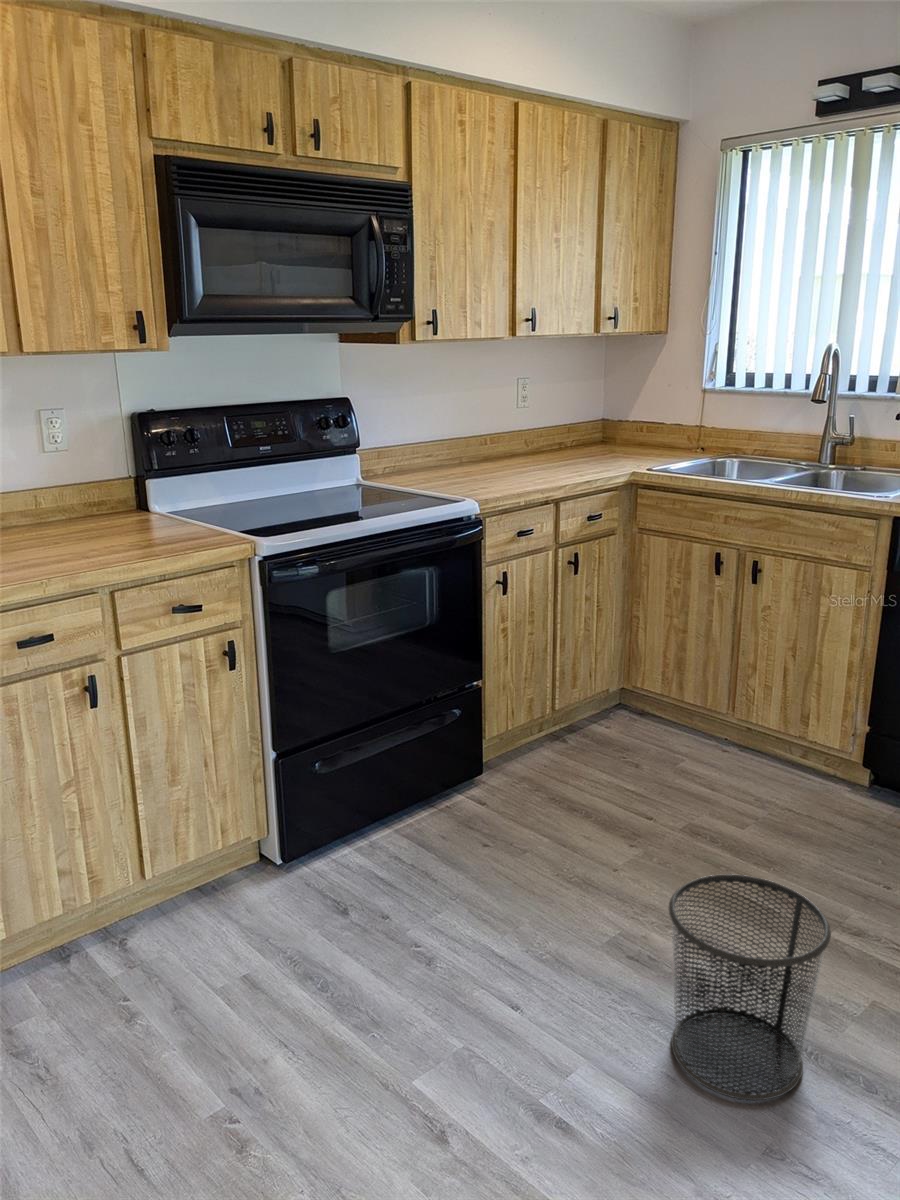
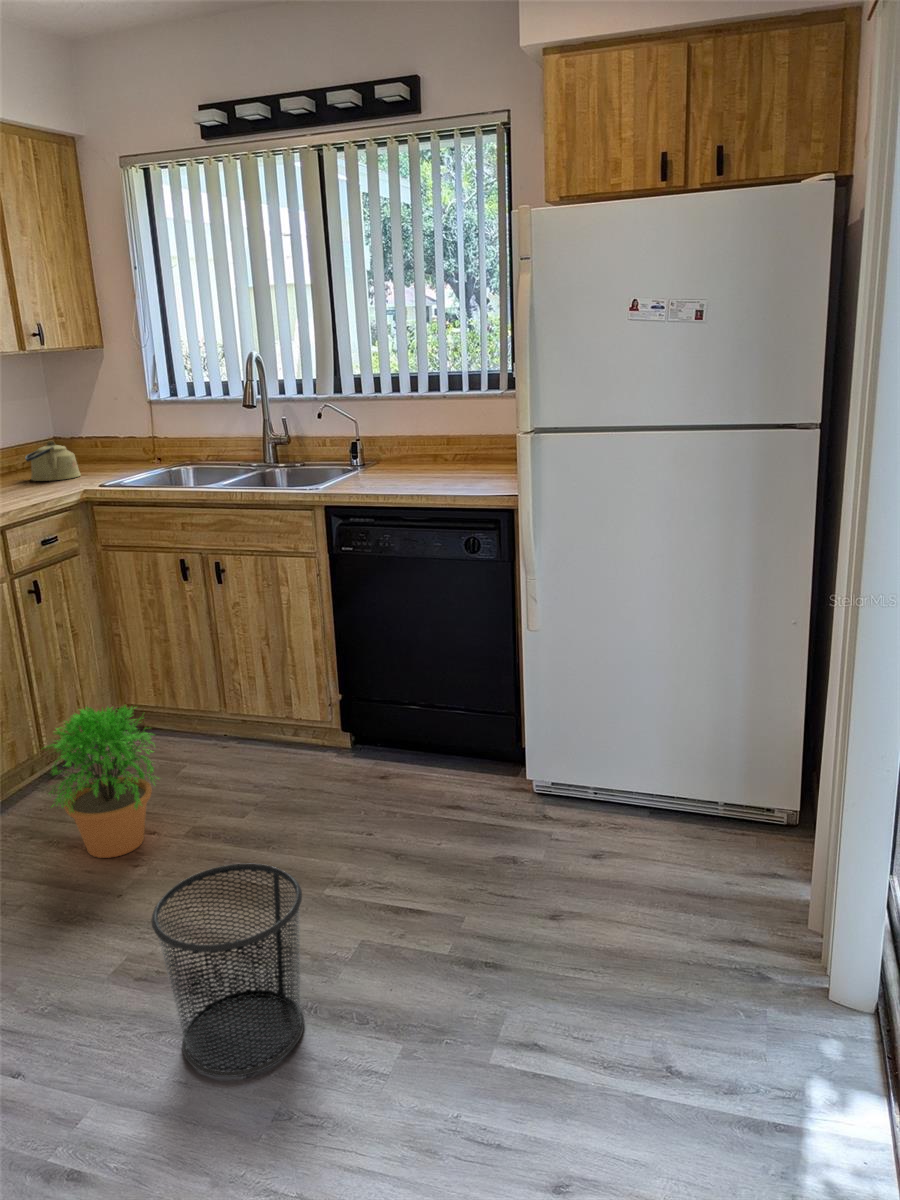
kettle: none [581,421,628,459] -> present [26,441,81,481]
potted plant: none [561,680,673,833] -> present [49,706,155,858]

